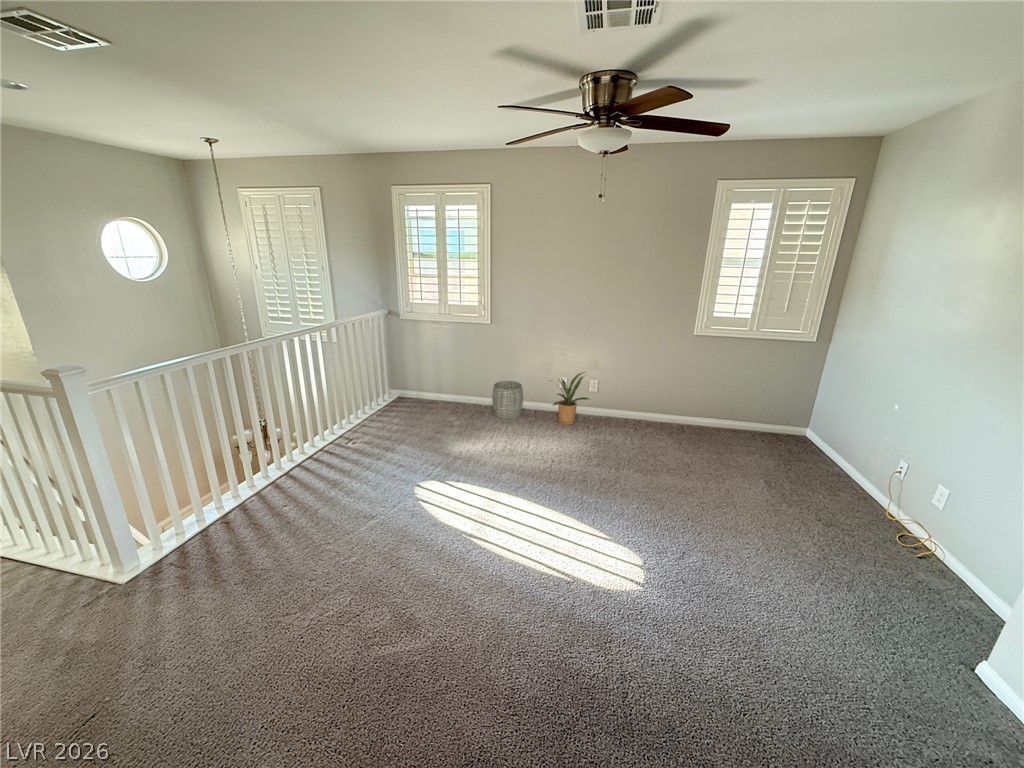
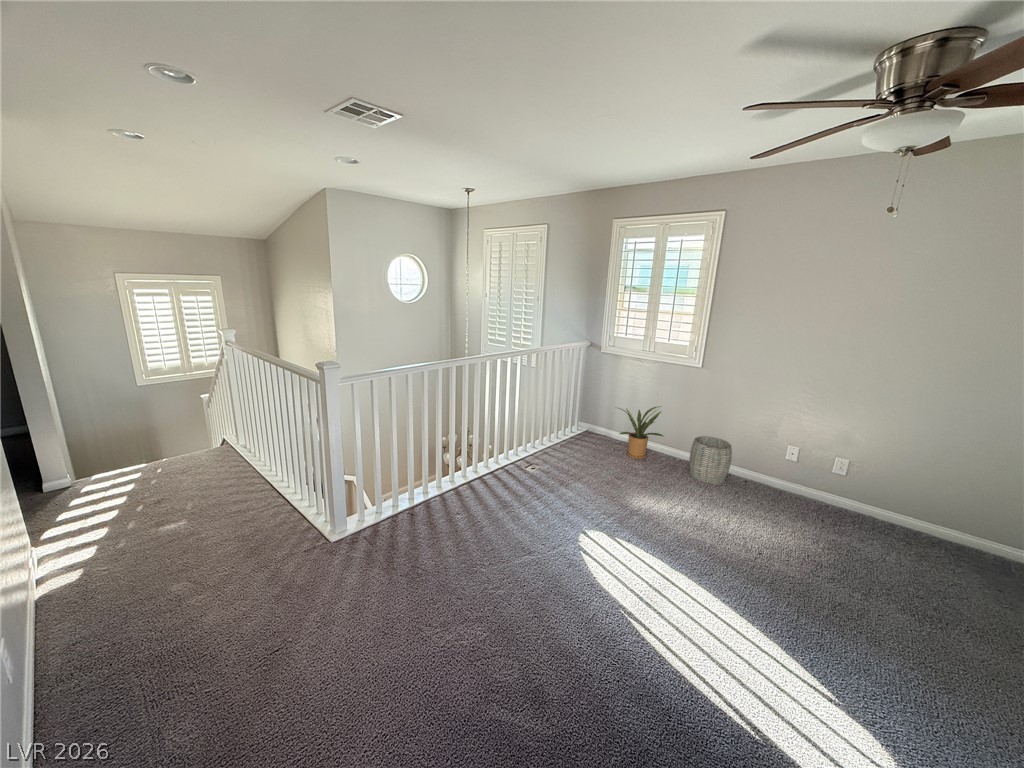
house plant: present [549,372,589,425] -> present [619,406,664,459]

